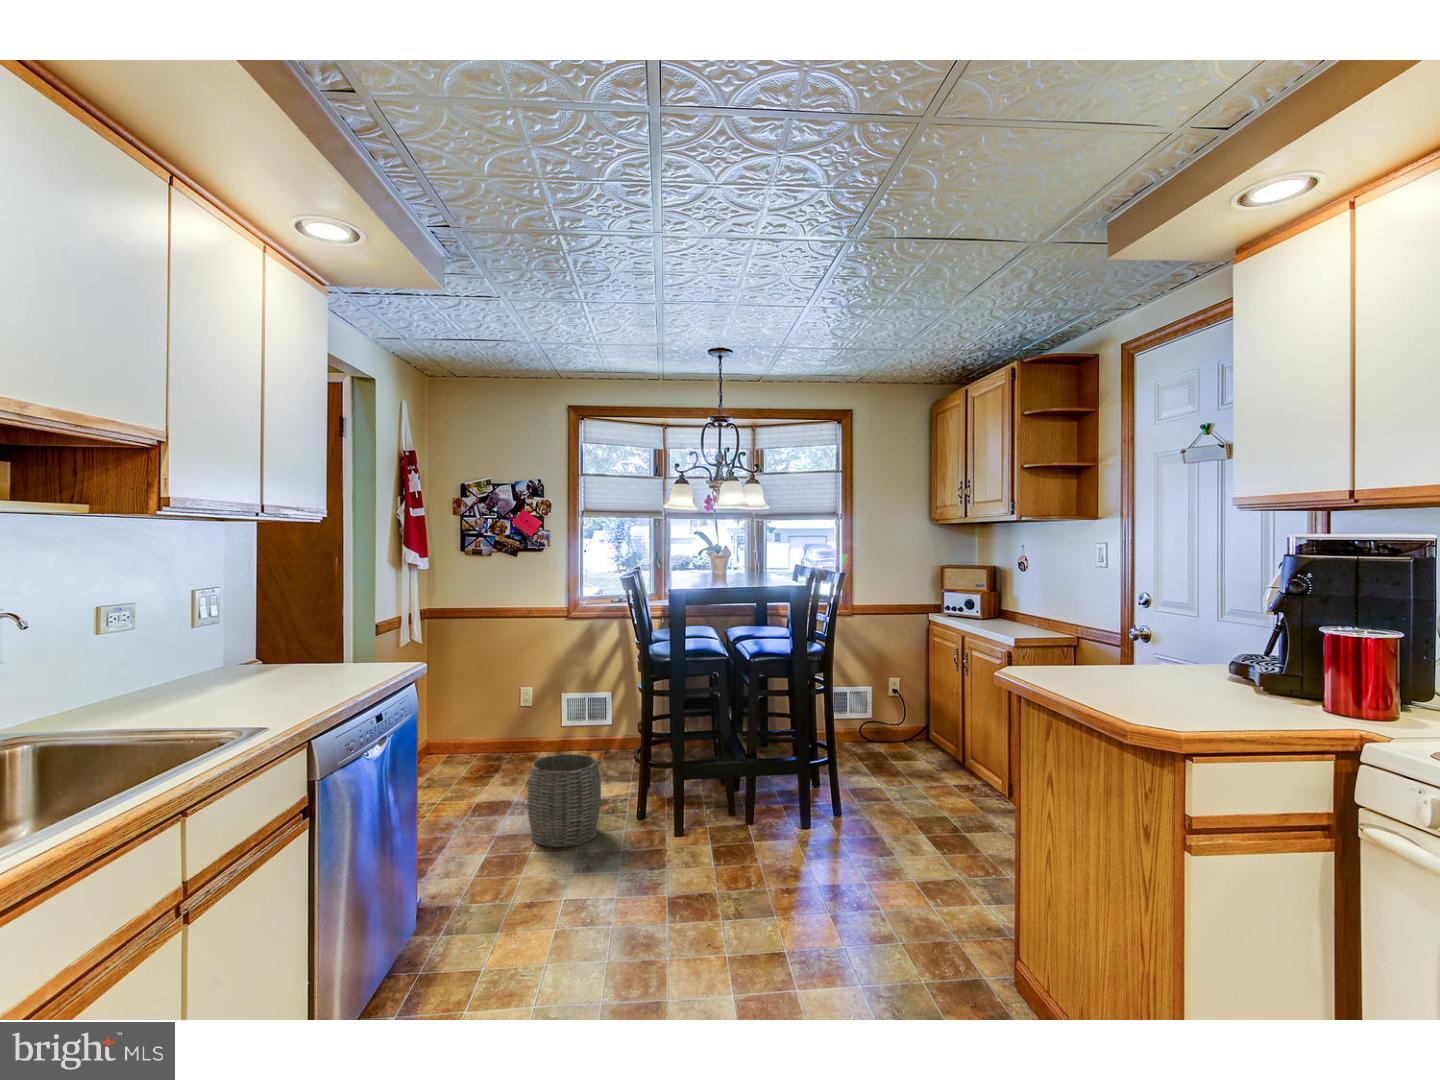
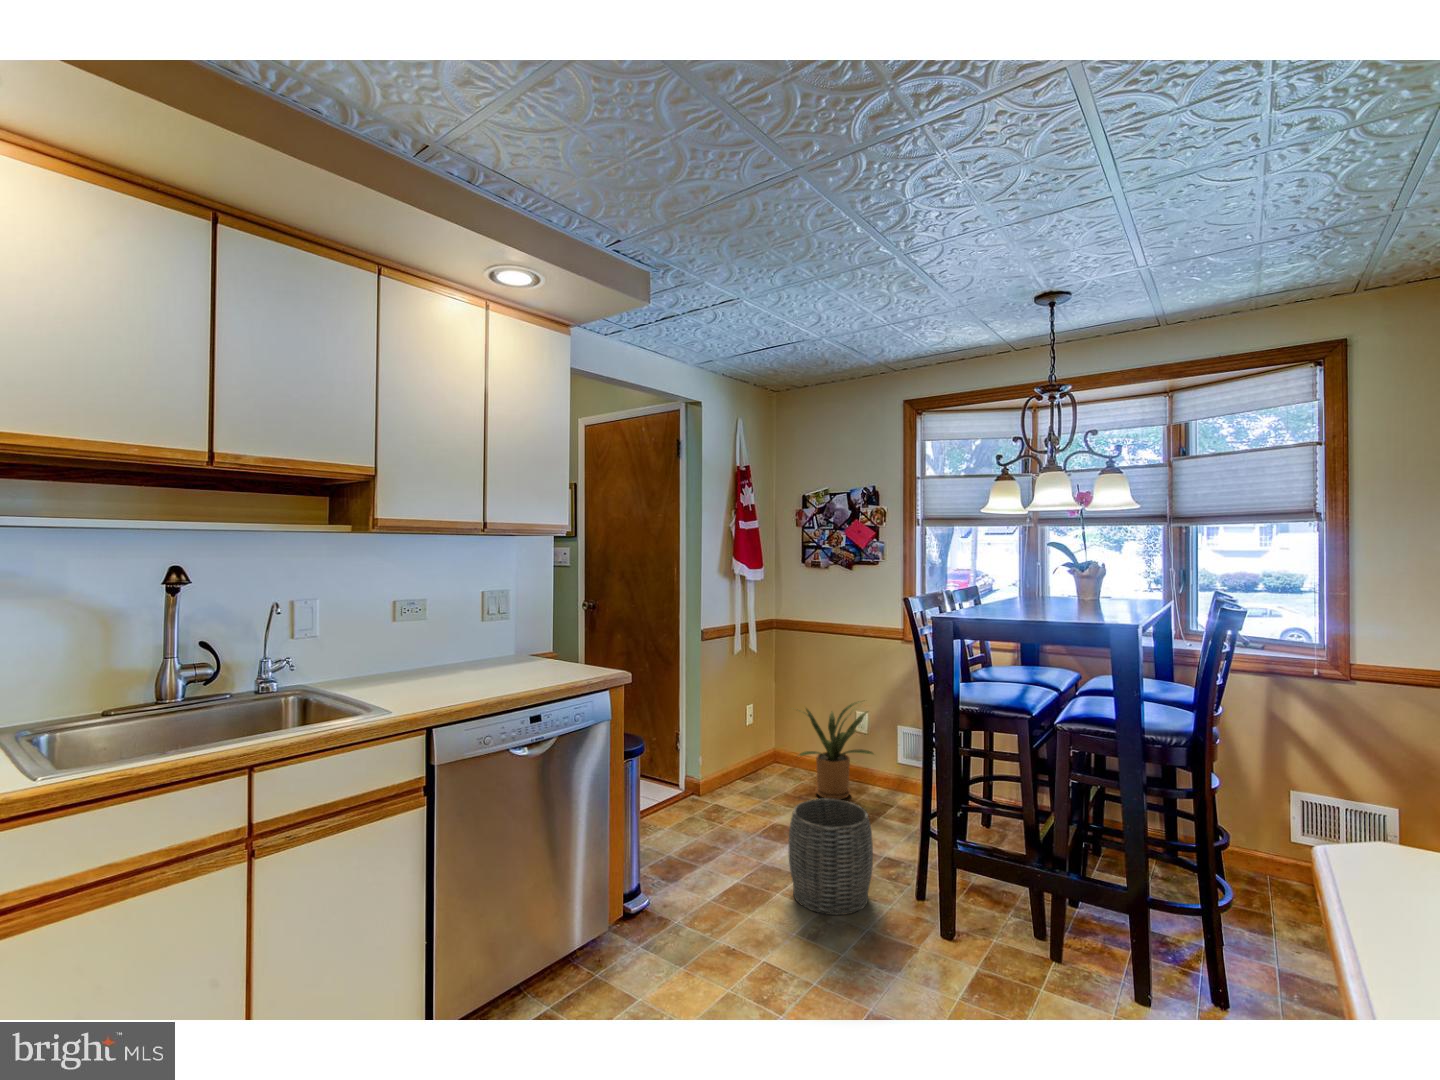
house plant: none [458,678,550,776] -> present [797,701,873,800]

